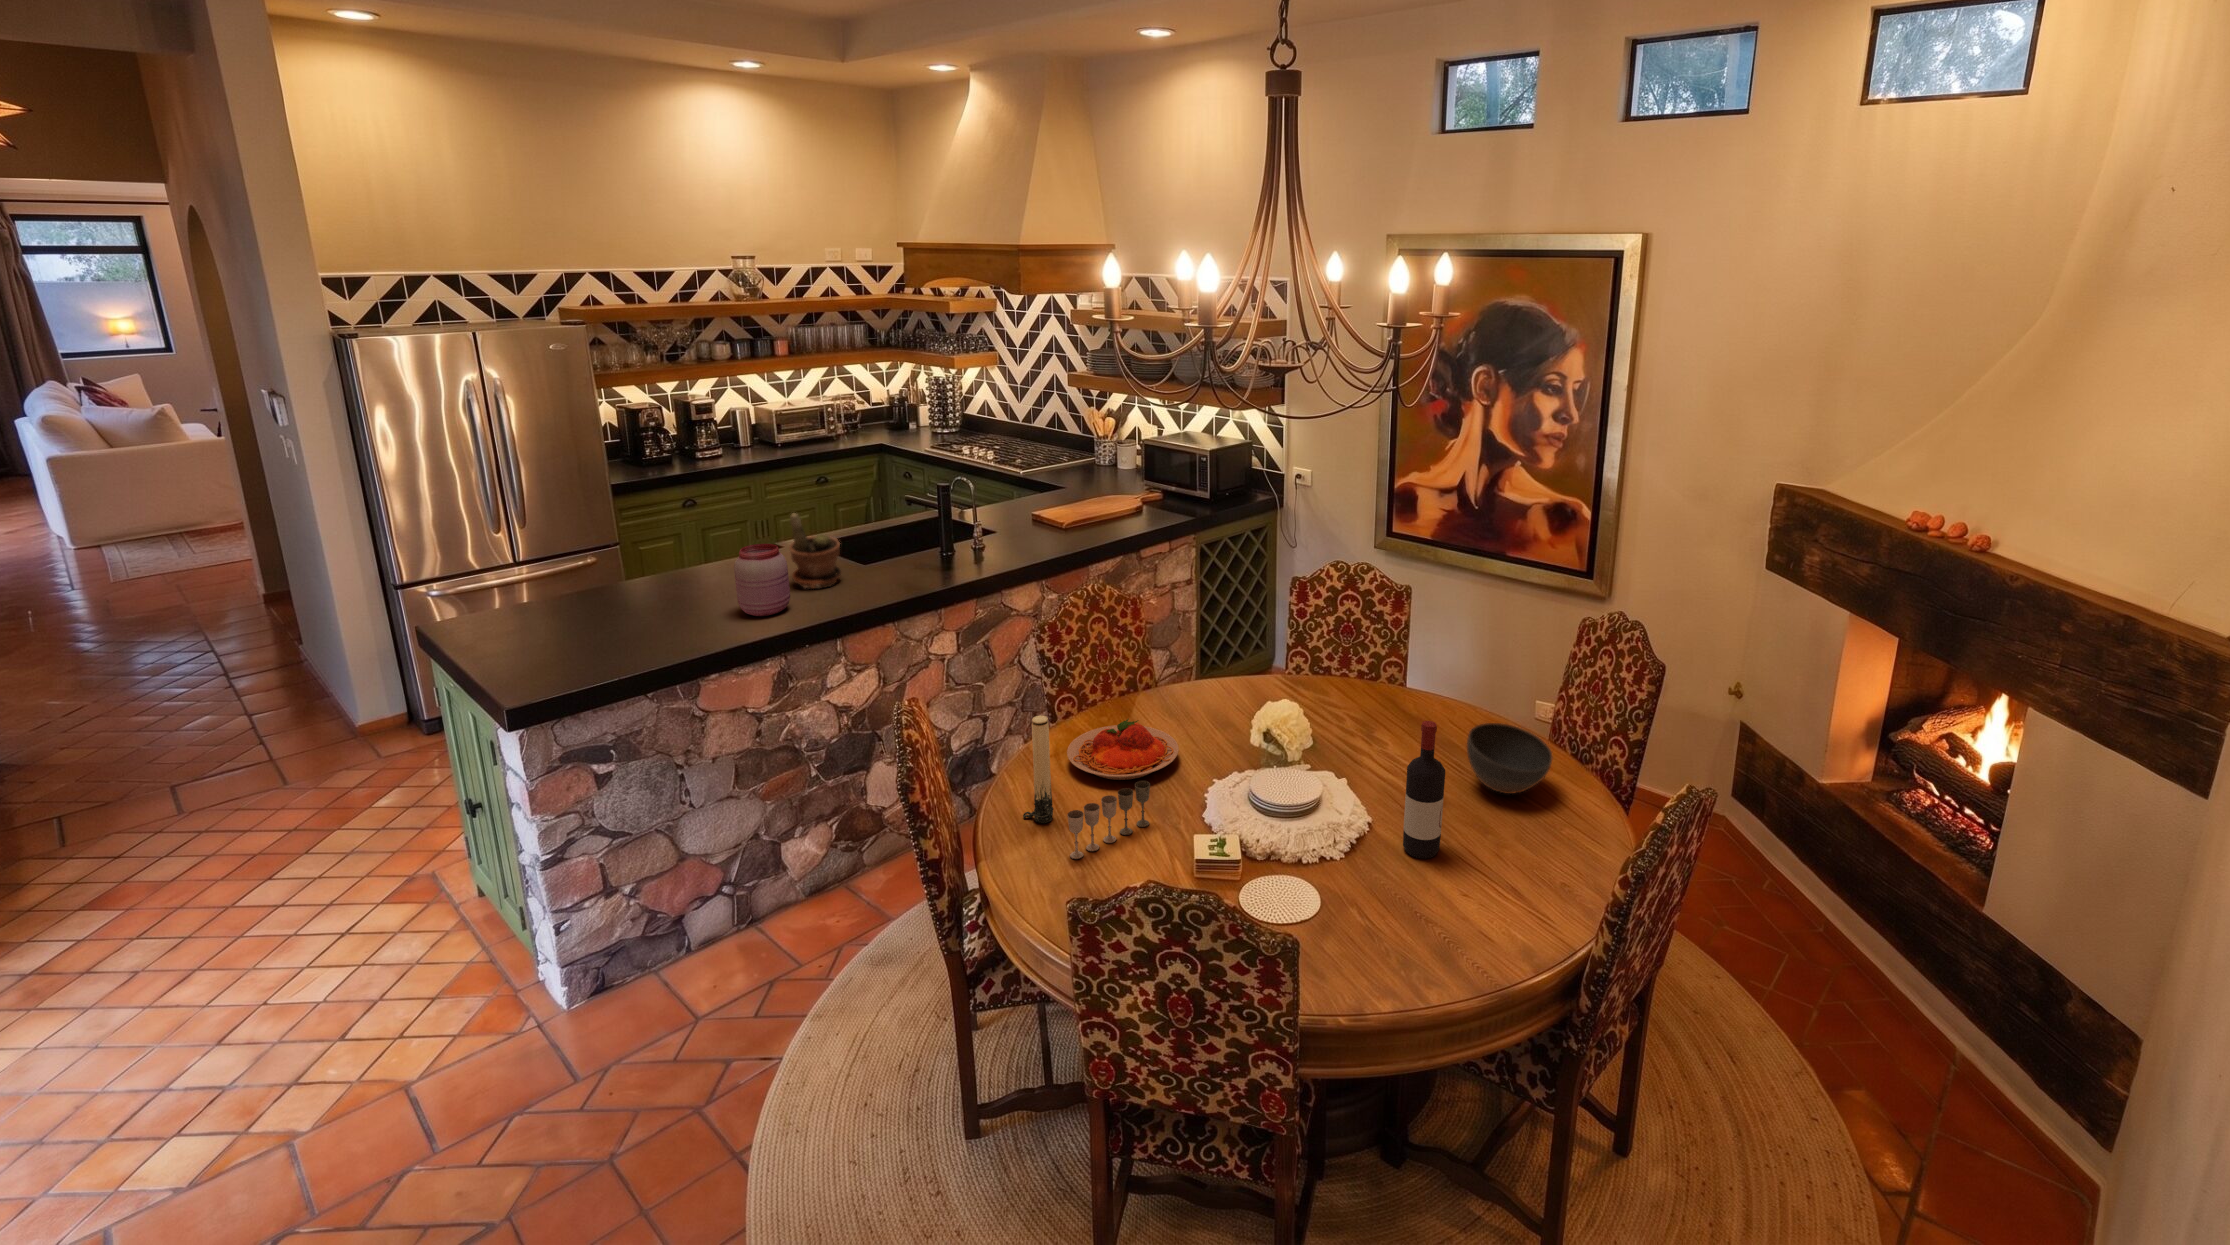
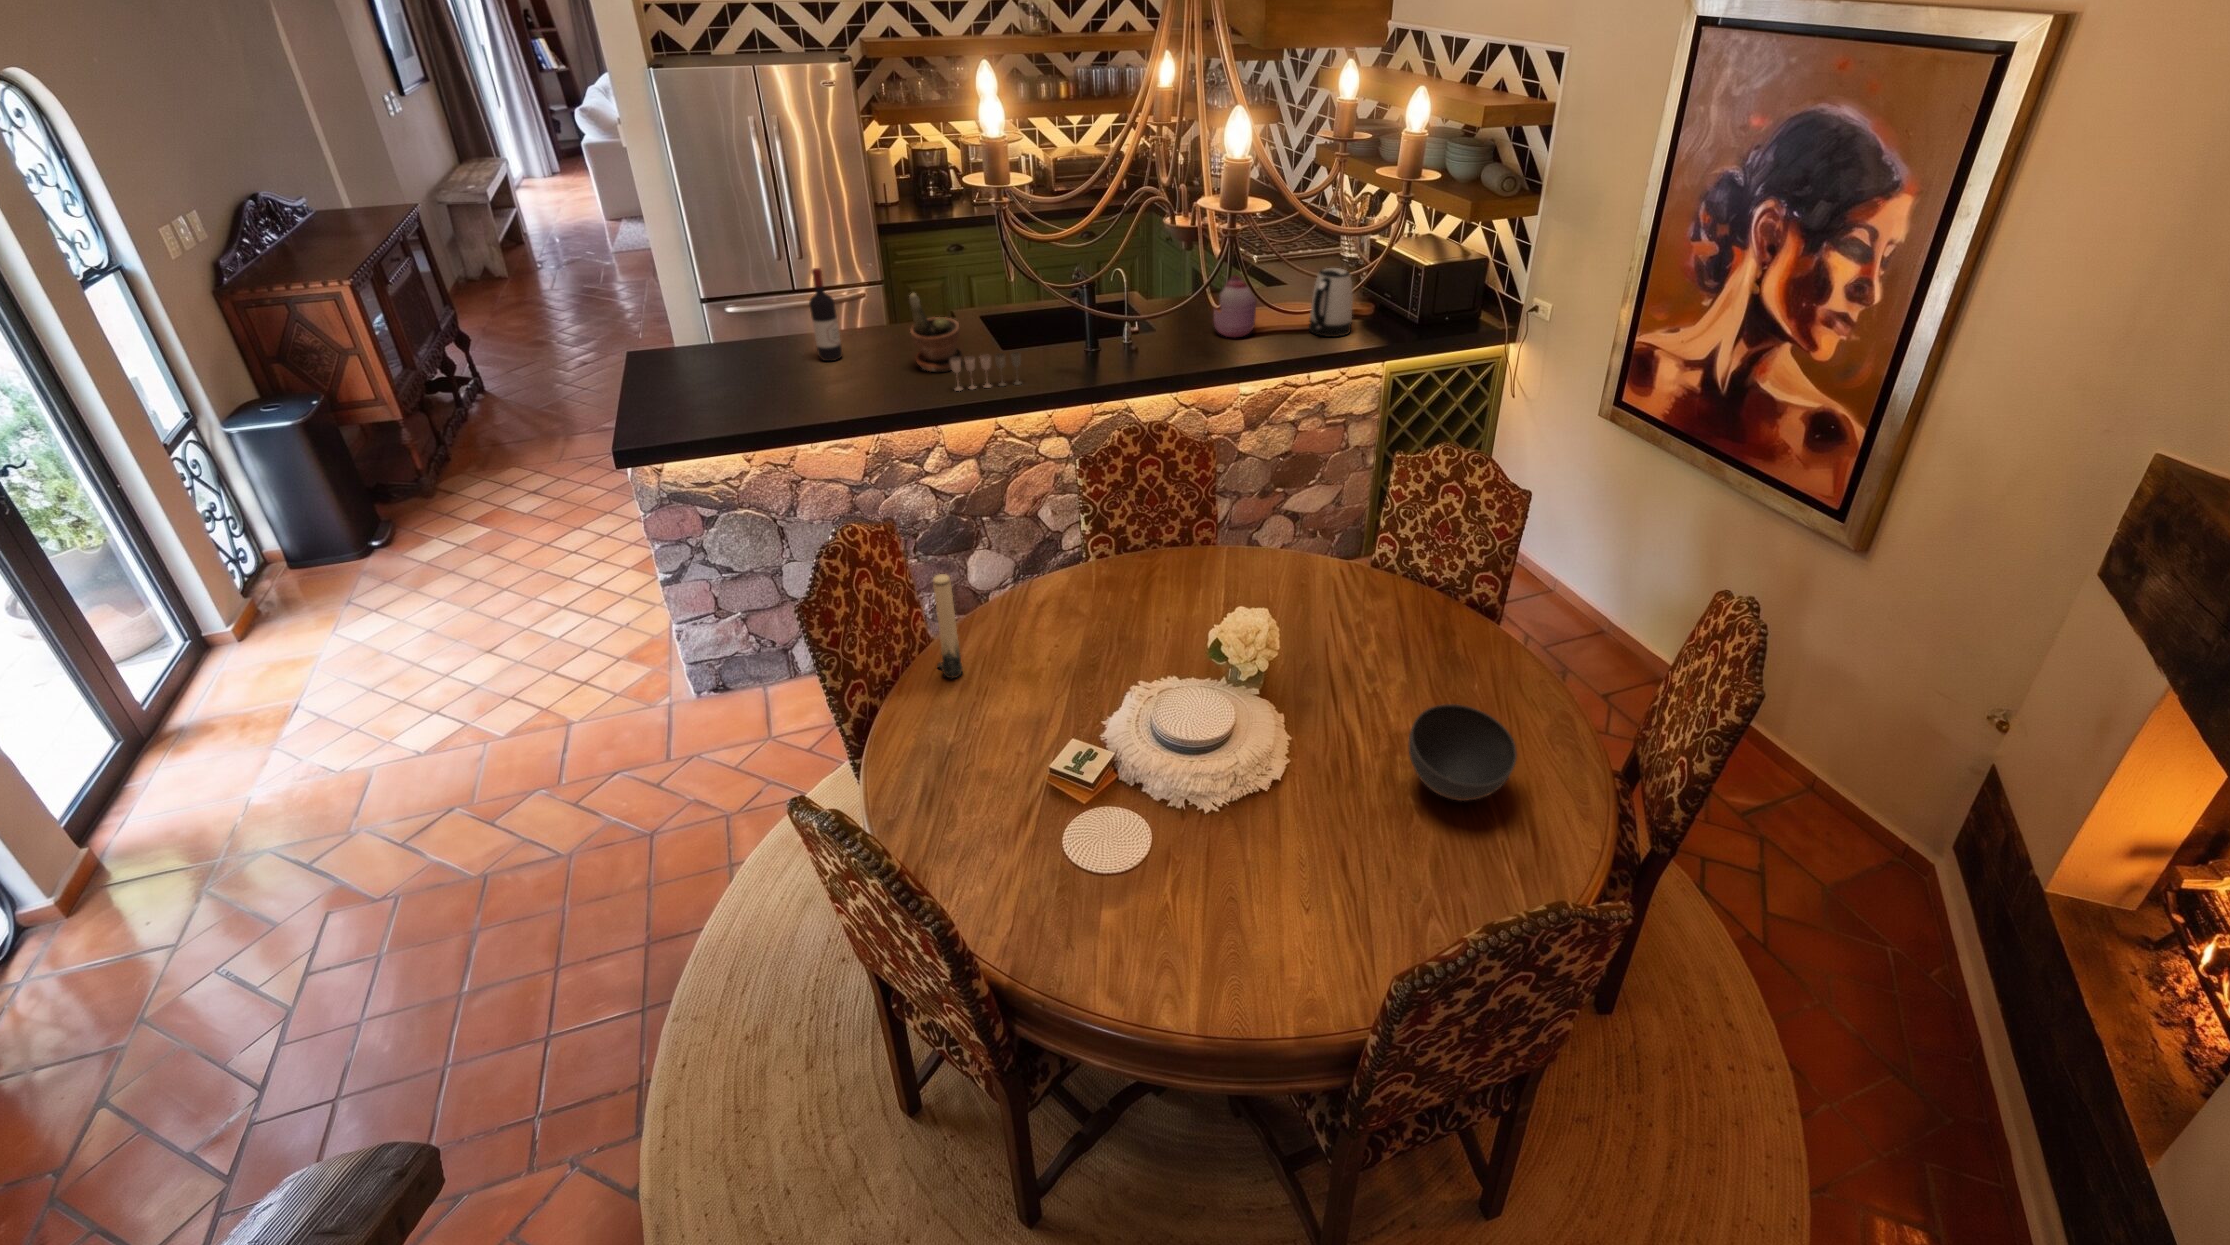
kettle: none [1131,459,1167,516] -> present [1309,268,1353,337]
jar: present [734,544,790,616] -> present [1214,275,1256,337]
plate: present [1067,719,1179,780] -> none [1019,586,1138,652]
wine bottle: present [1403,721,1445,859] -> present [809,268,842,361]
wine glass: present [1067,781,1150,859] -> present [950,352,1021,391]

